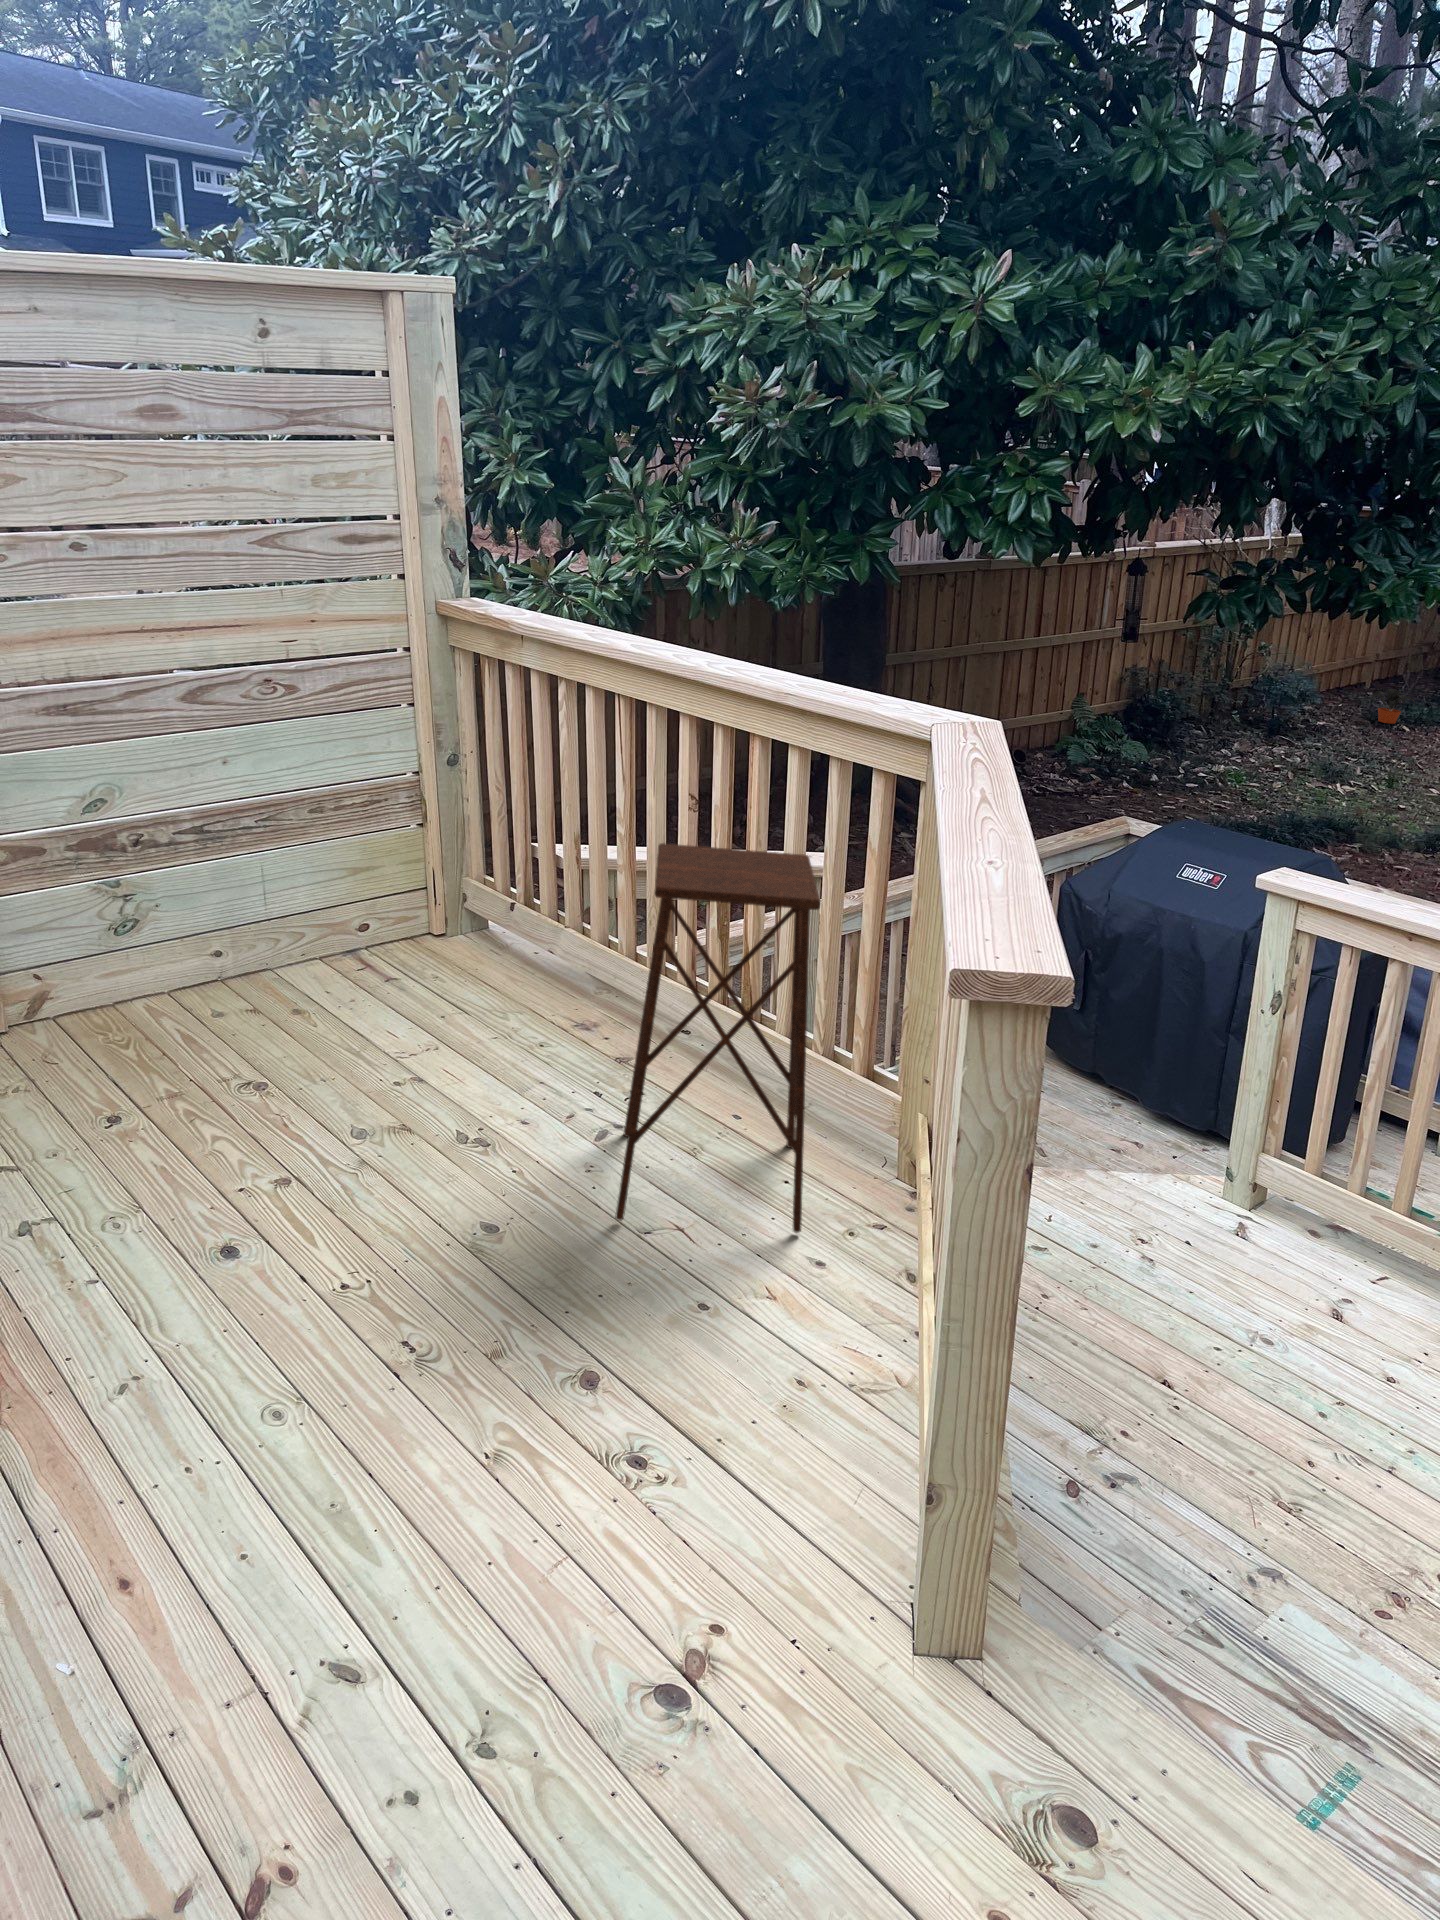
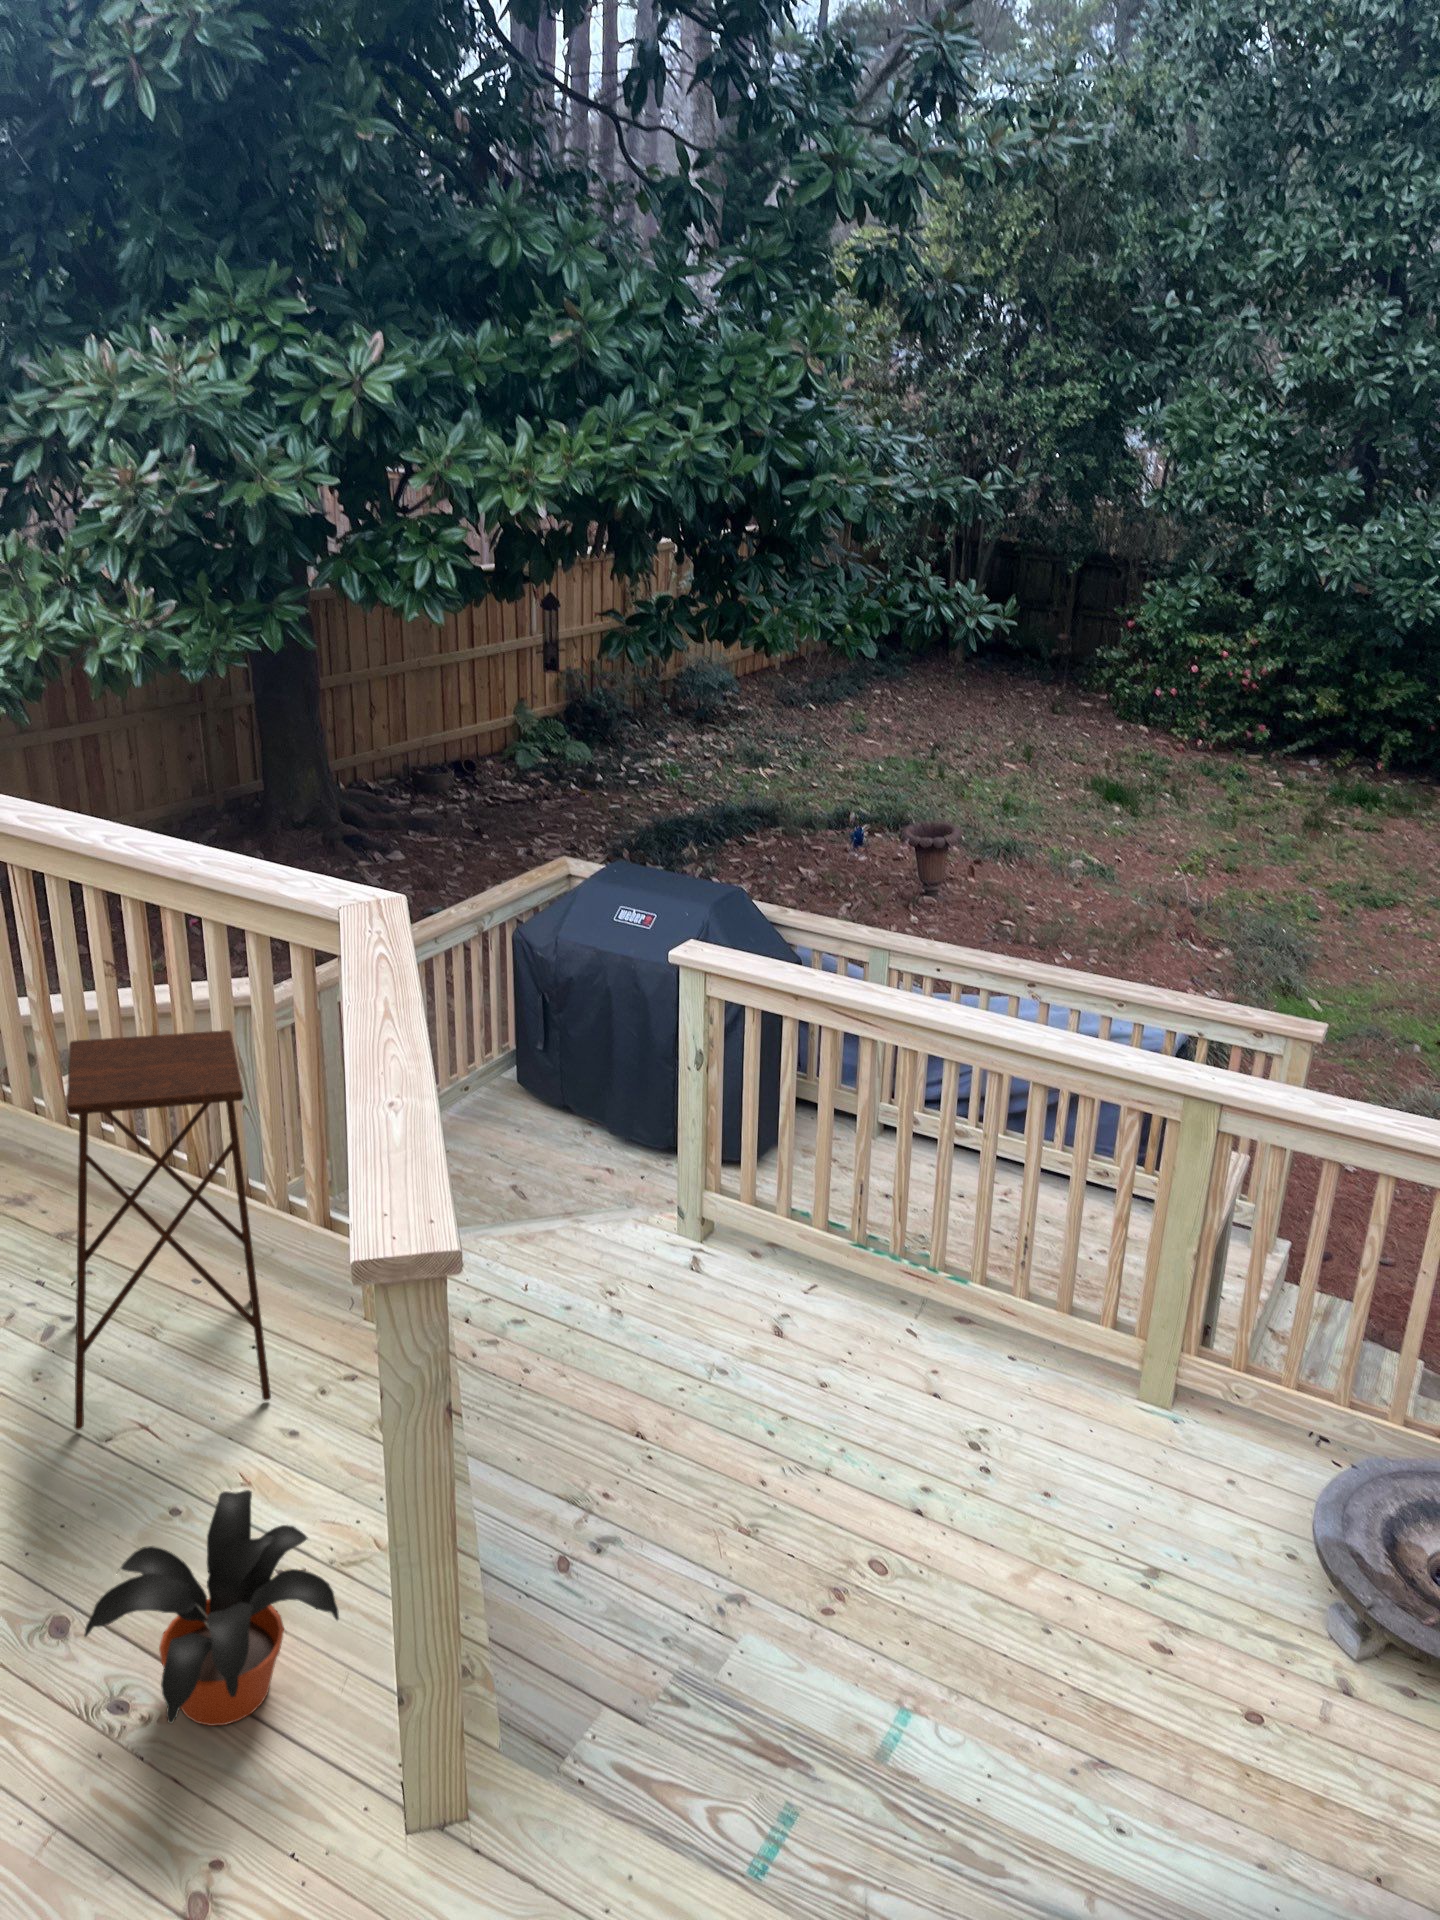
potted plant: present [1372,688,1414,724] -> present [84,1490,339,1726]

